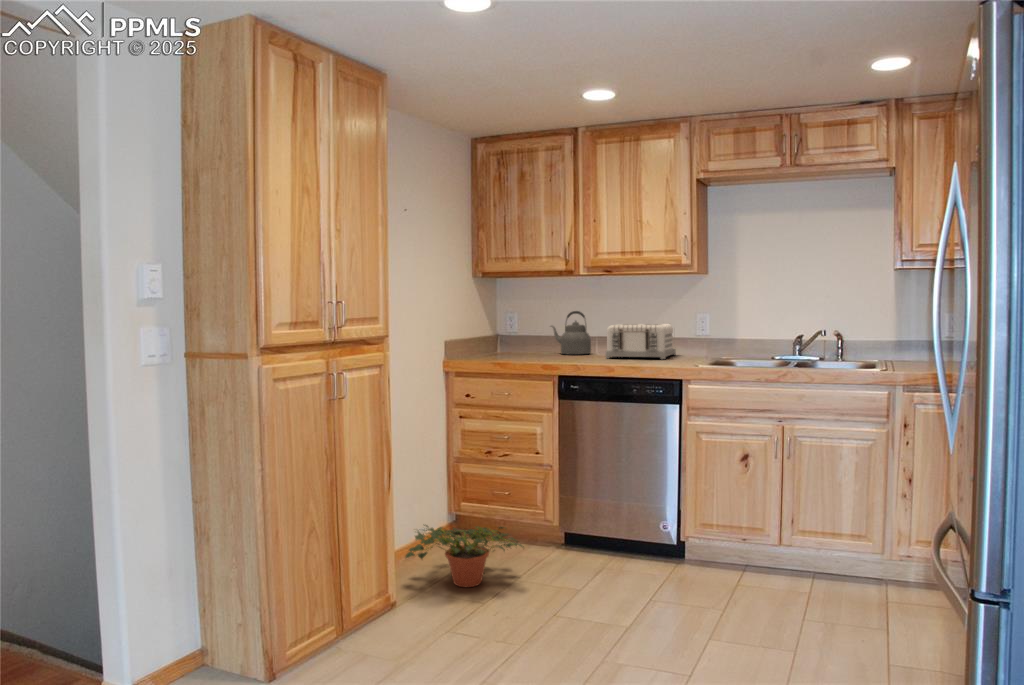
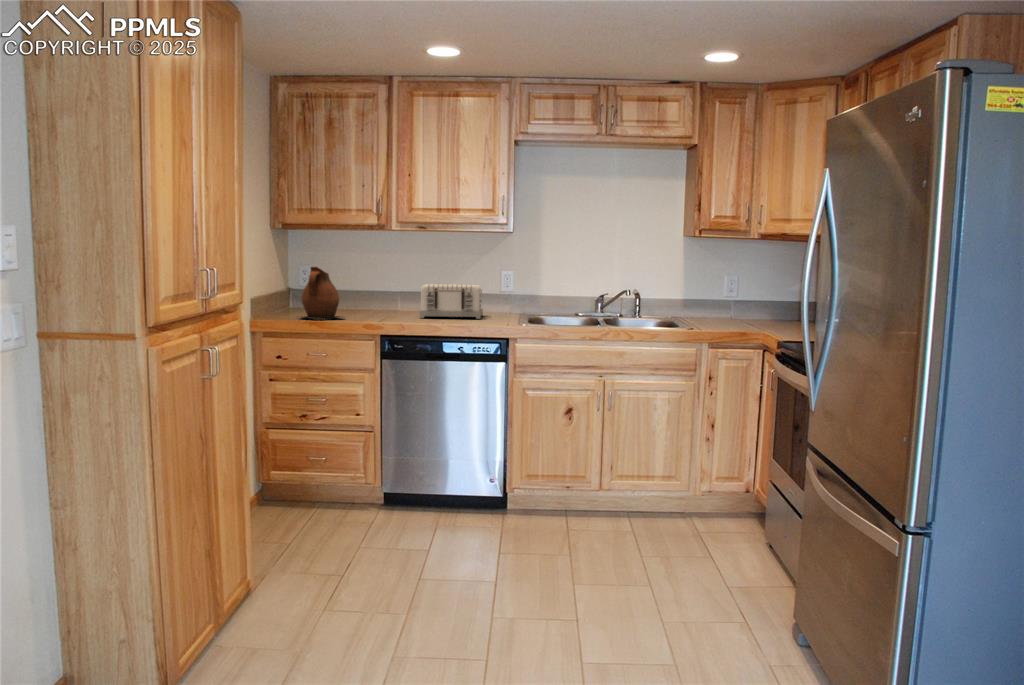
ceramic pitcher: none [491,311,535,359] -> present [302,267,341,319]
kettle: present [551,311,591,354] -> none [353,270,398,315]
potted plant: present [406,525,522,587] -> none [219,499,360,570]

